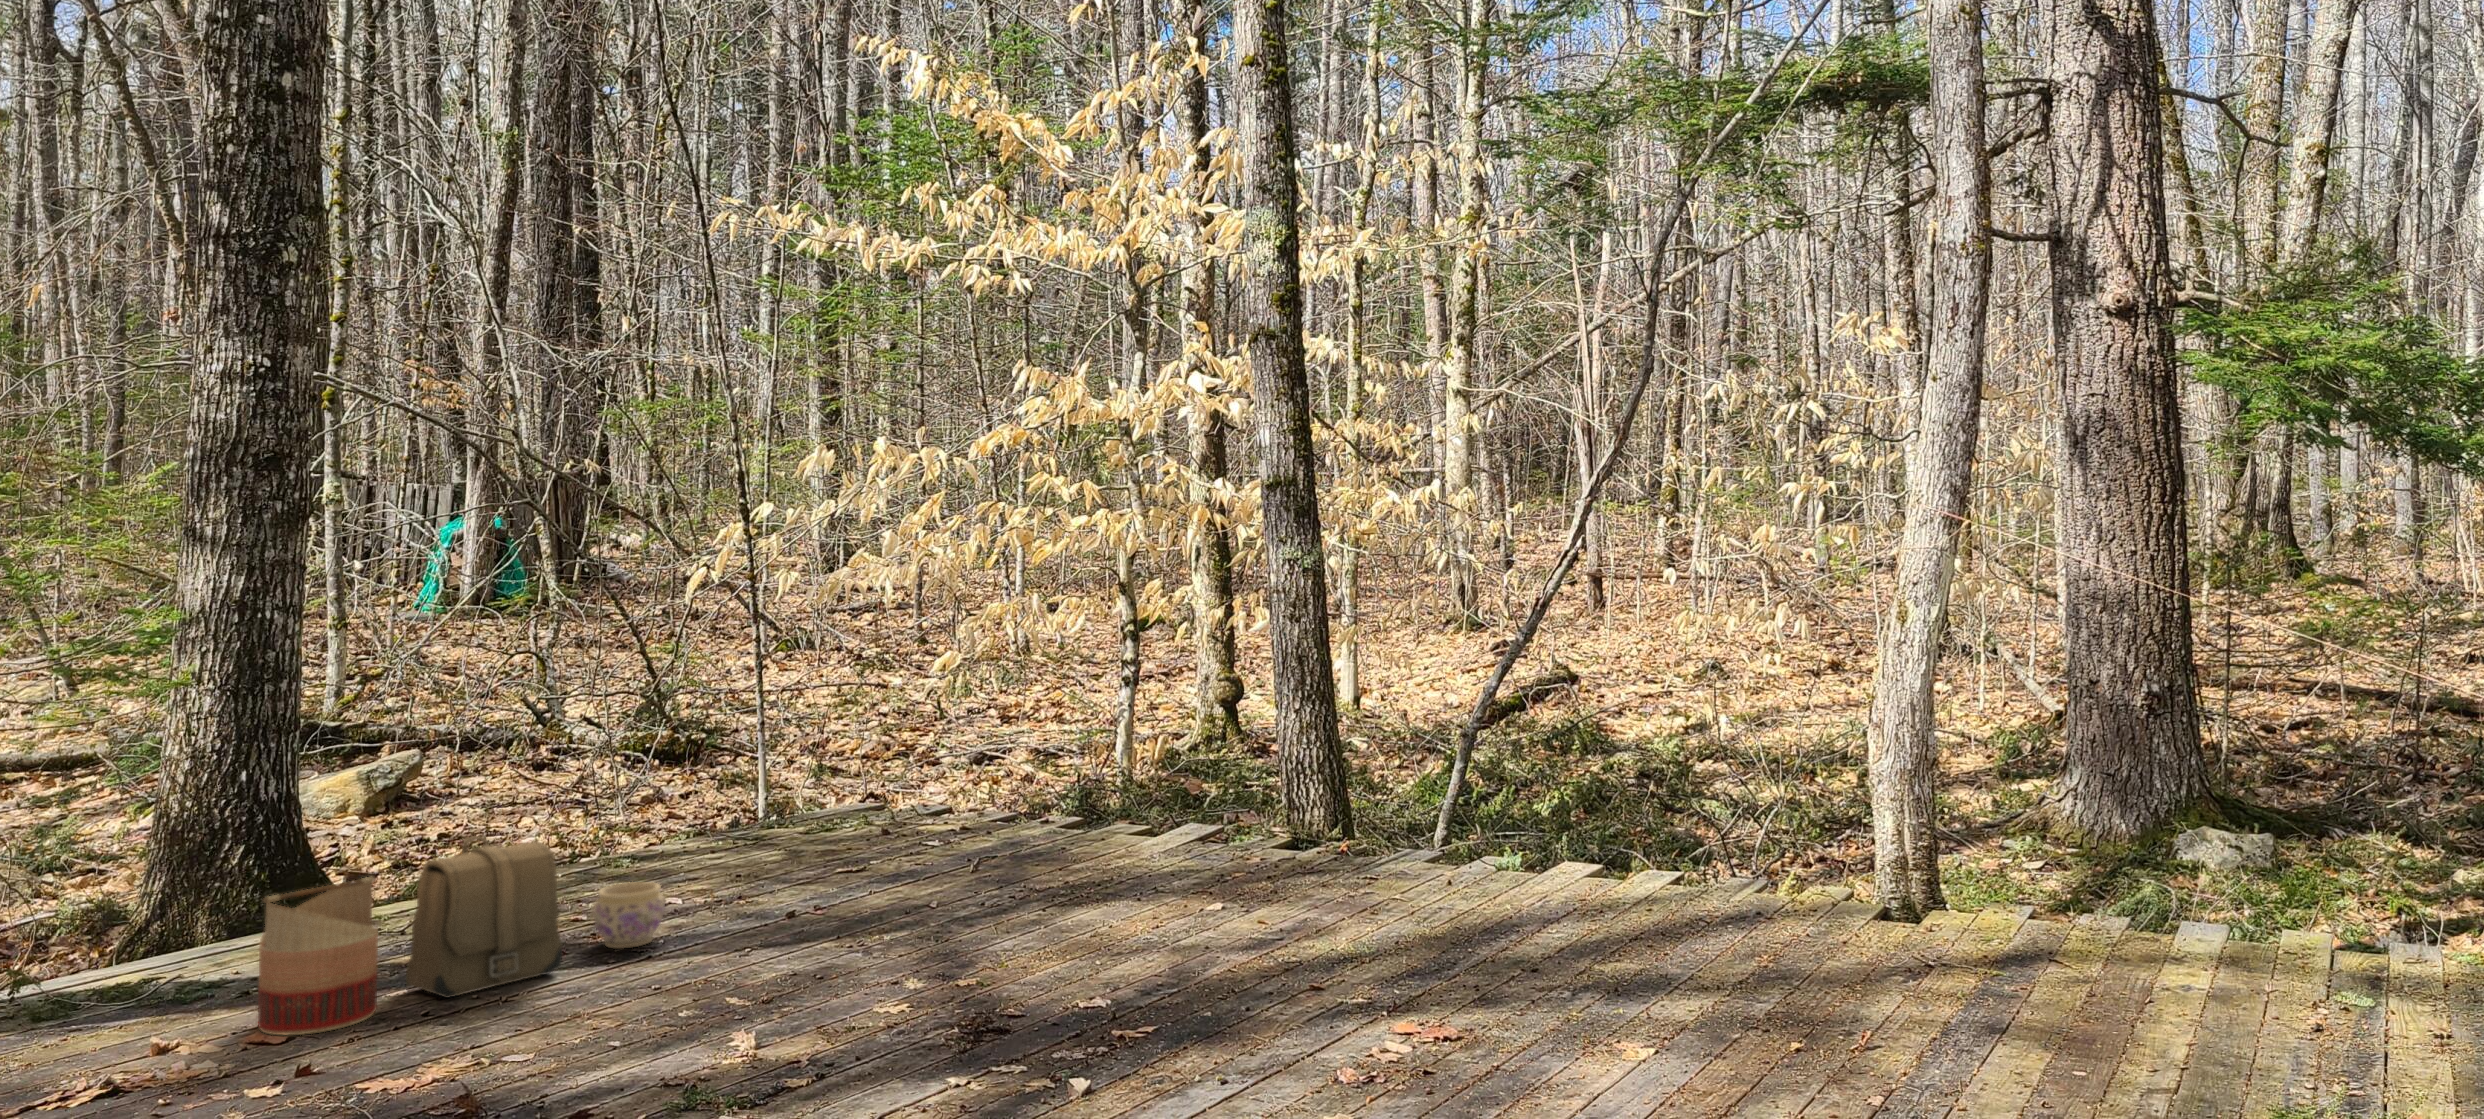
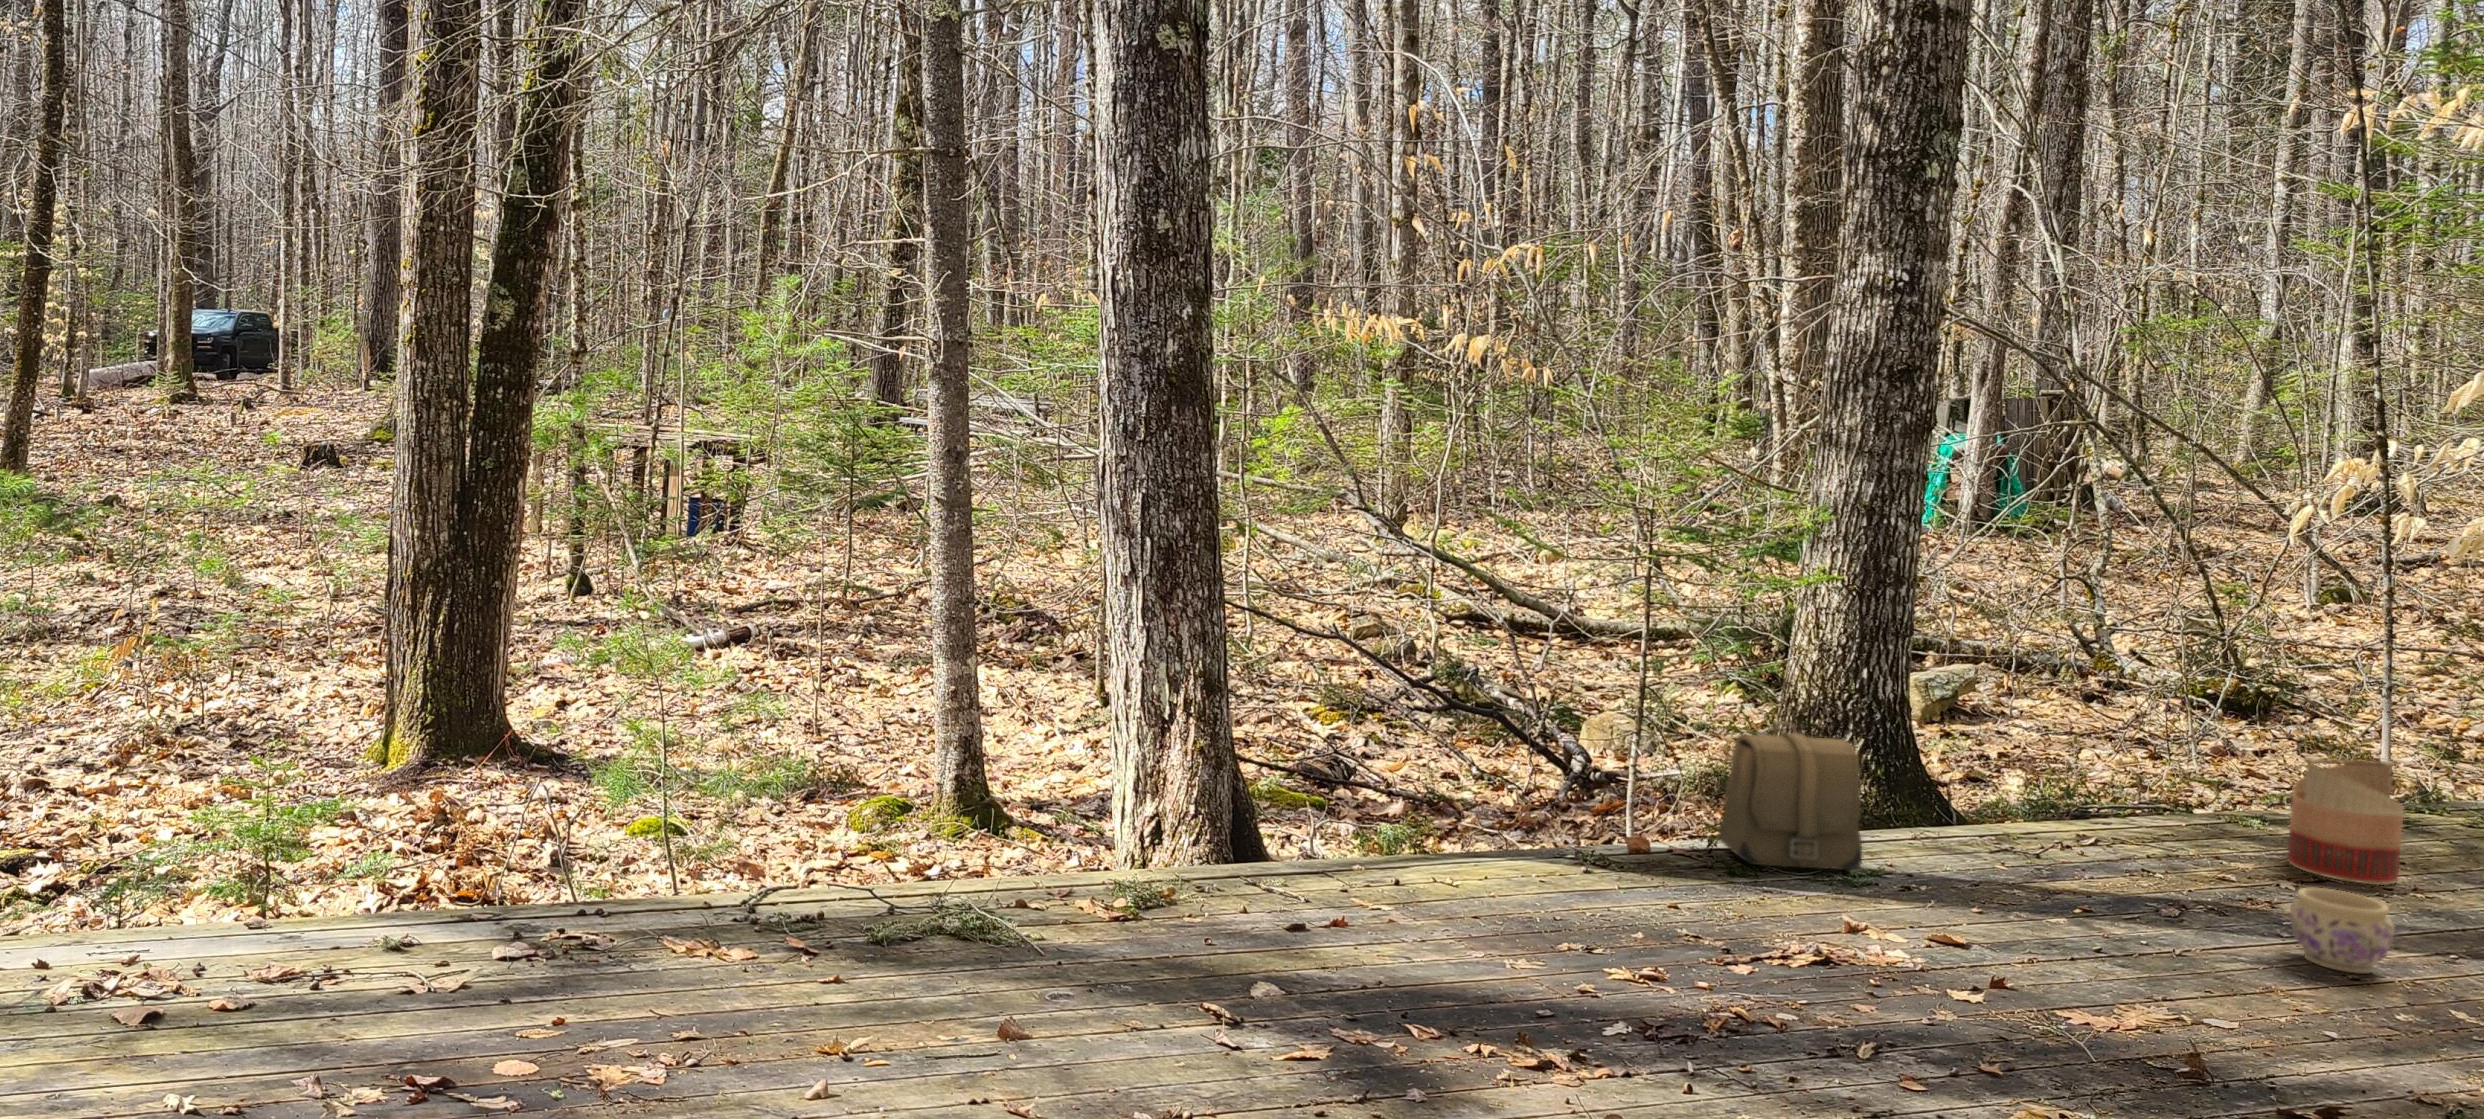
backpack: present [406,836,562,998] -> present [1719,721,1862,870]
basket: present [258,877,378,1035] -> present [2287,758,2404,885]

